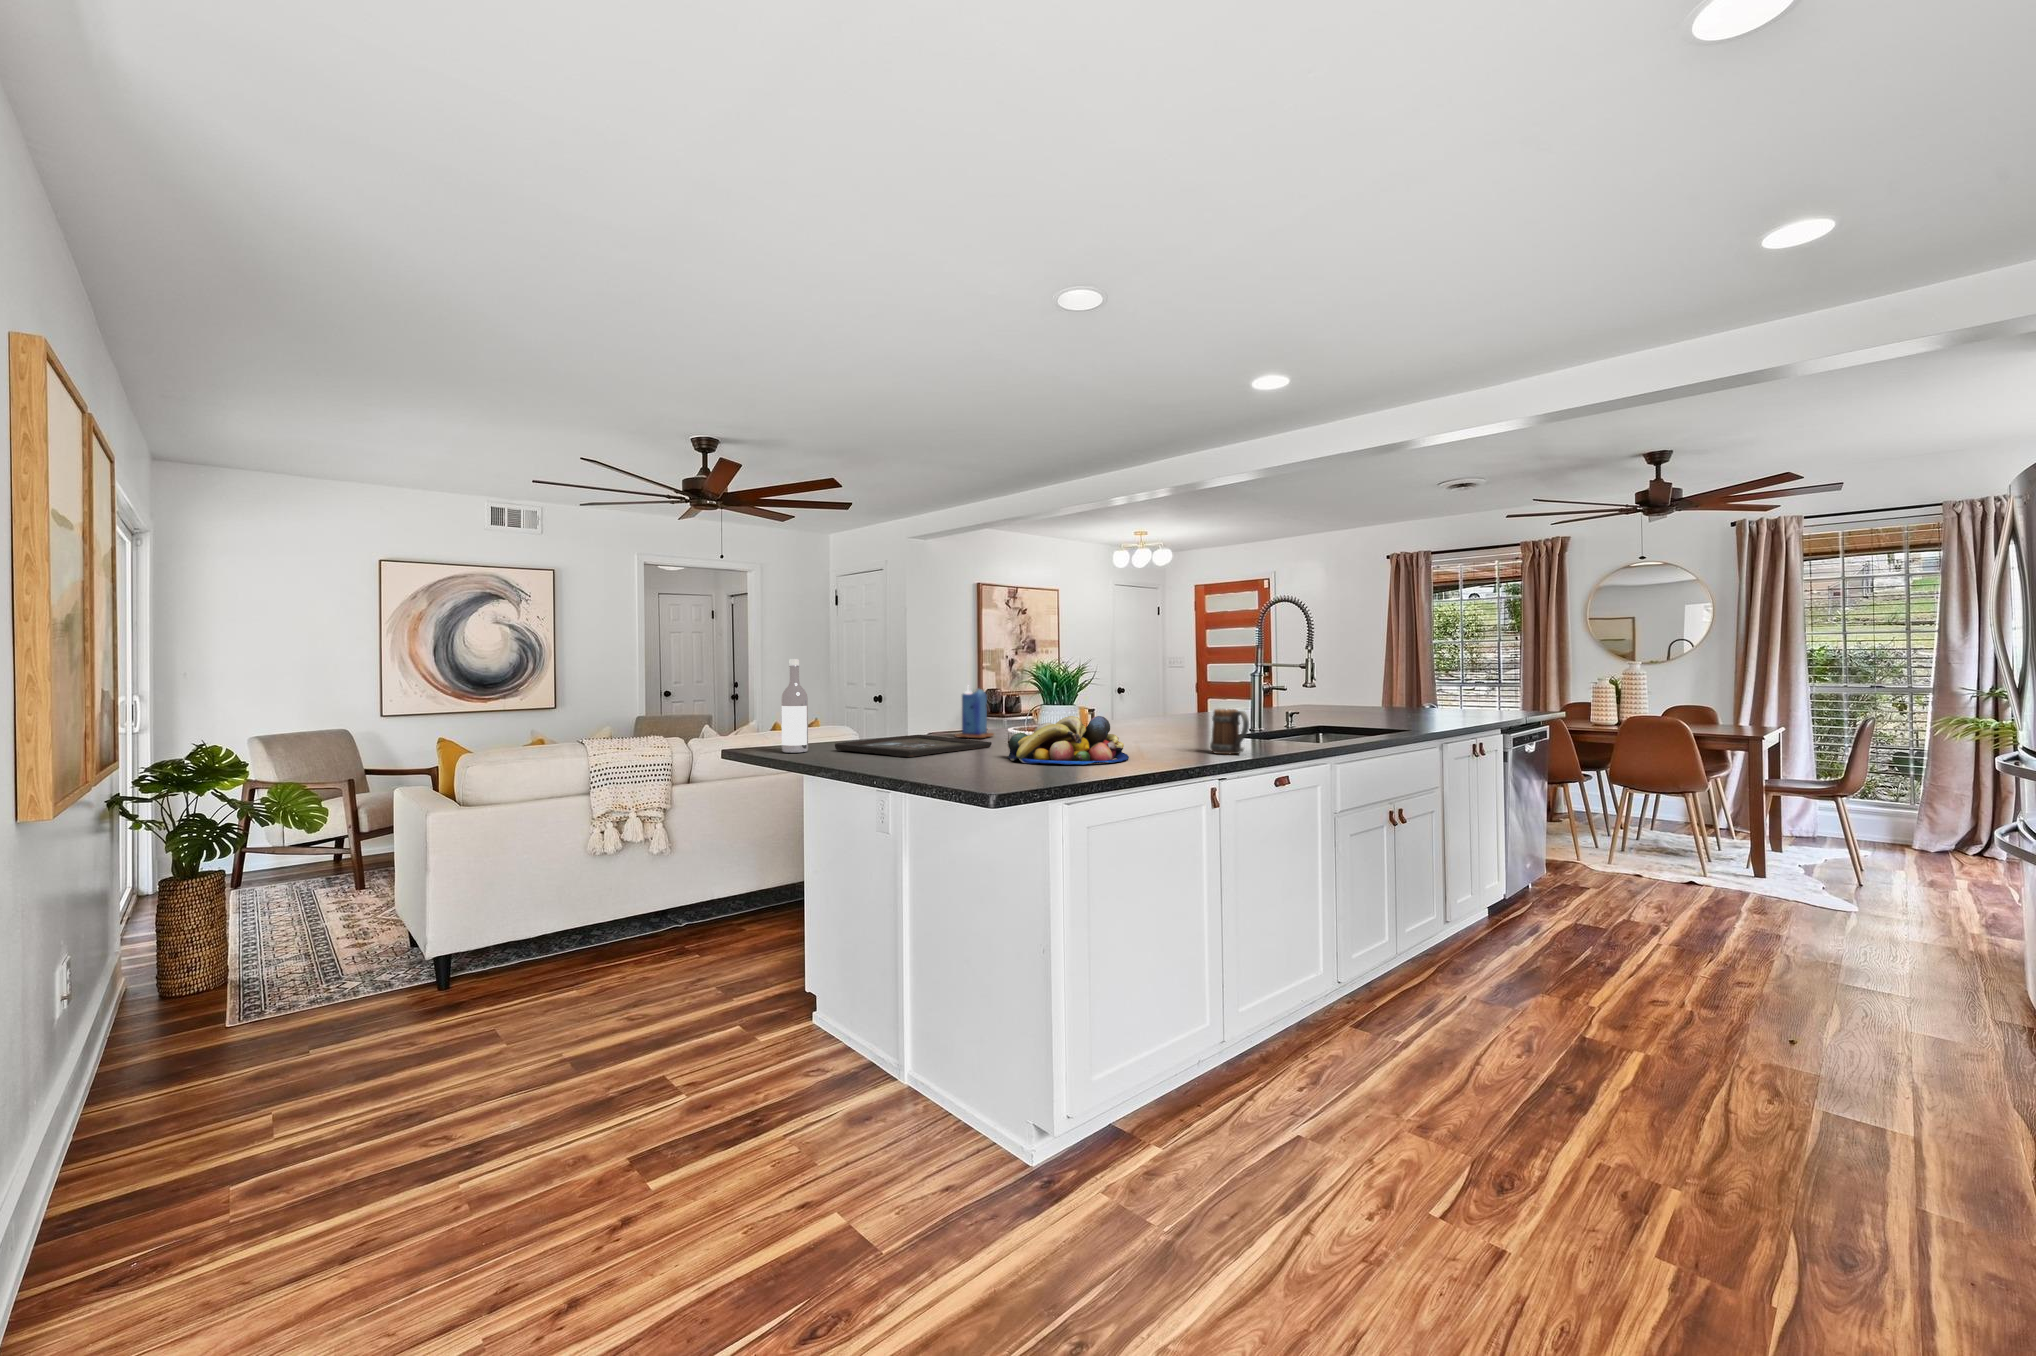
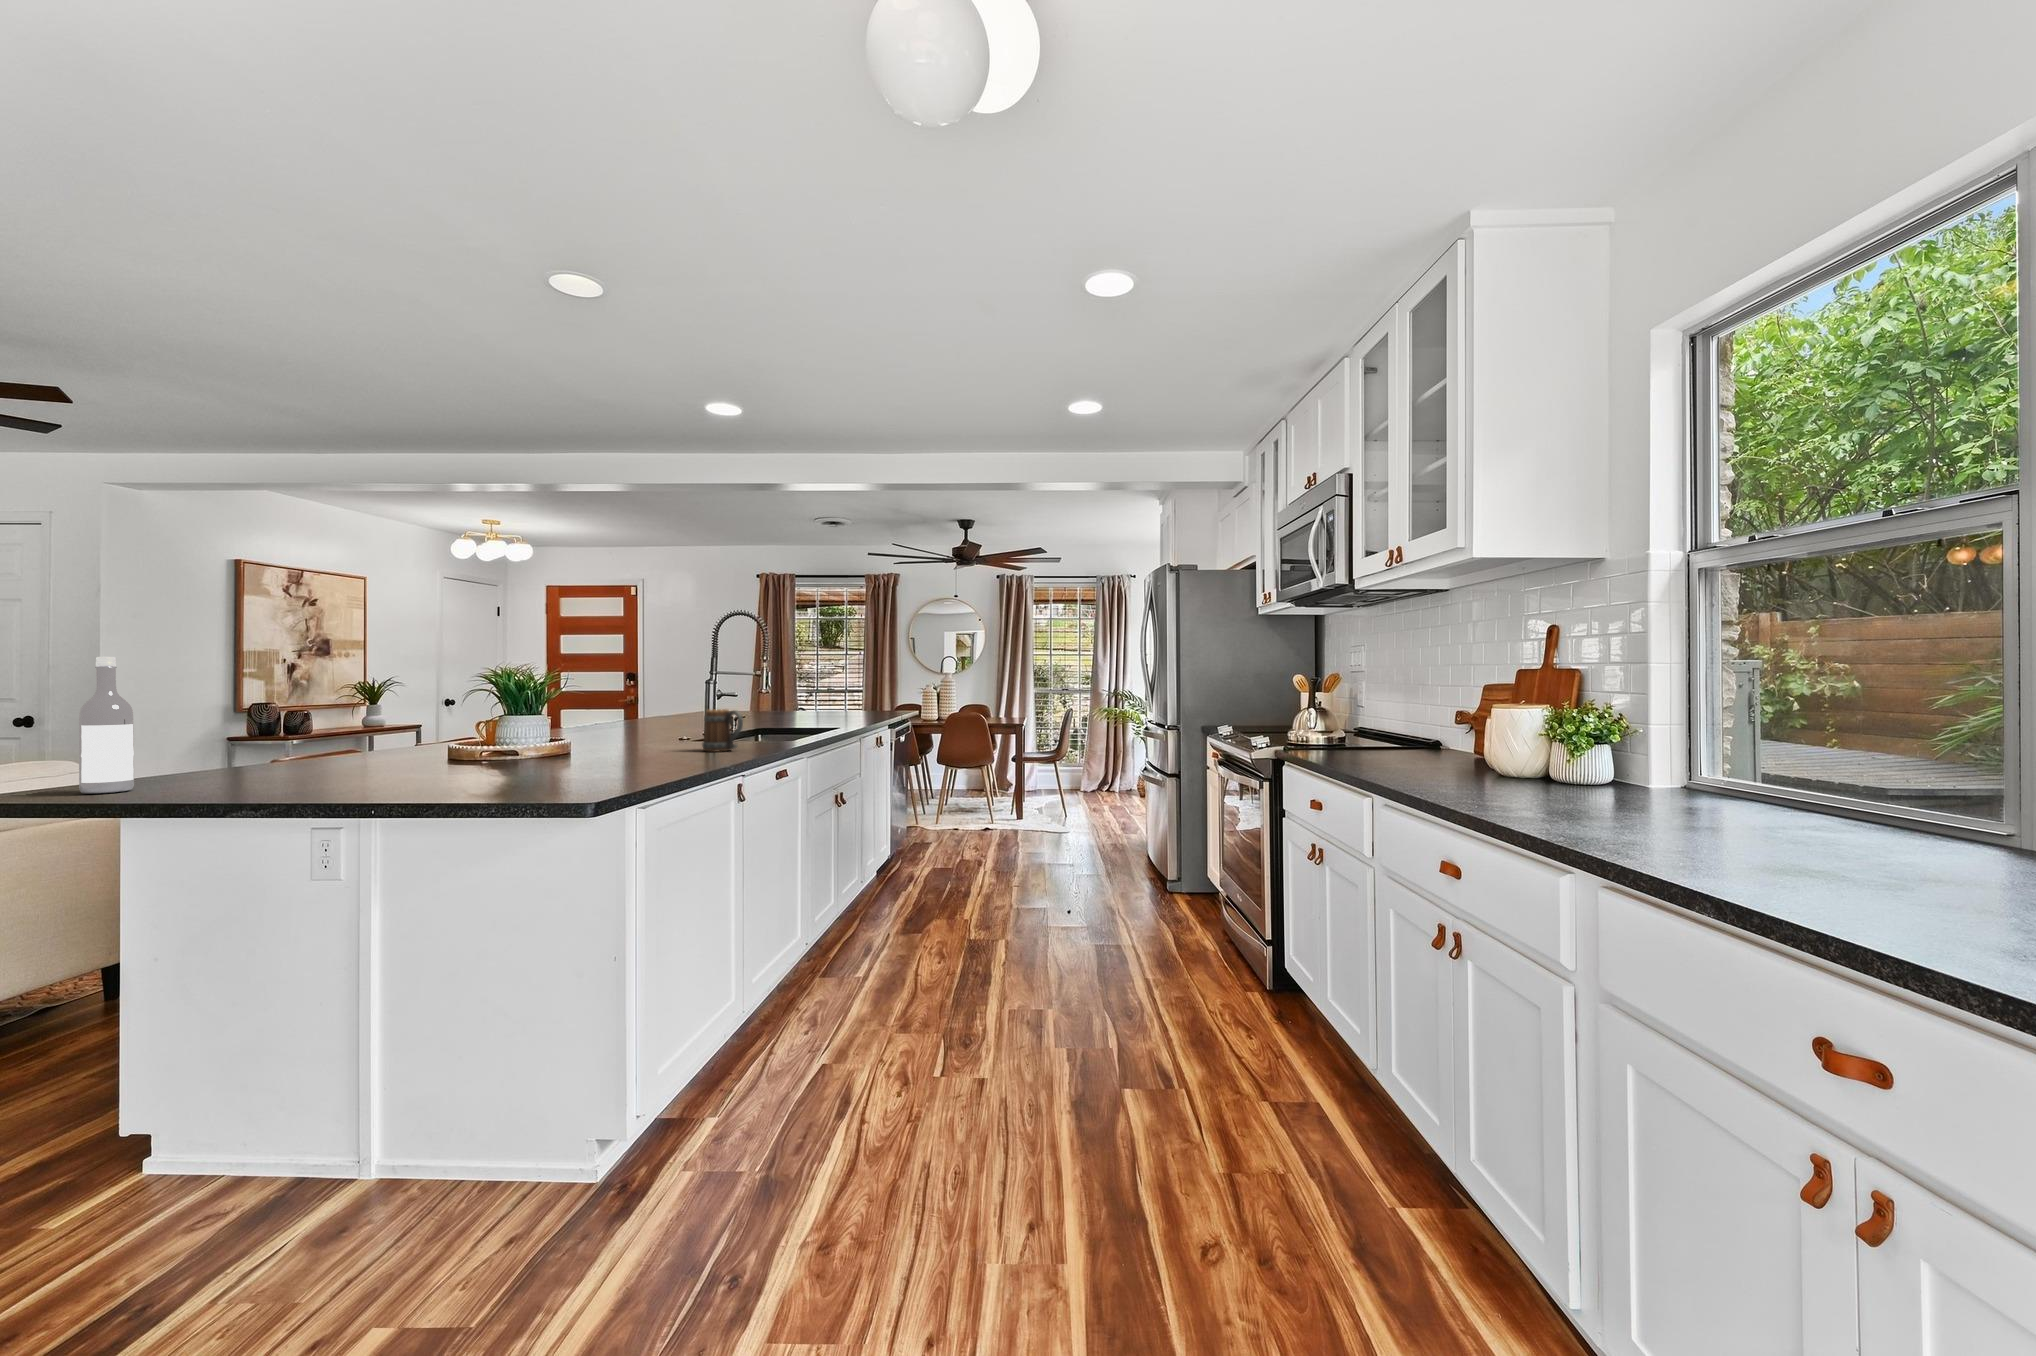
candle: present [955,687,994,738] -> none [351,693,408,758]
fruit bowl: present [1008,716,1129,764] -> none [488,720,636,774]
tray: present [835,735,992,757] -> none [185,757,436,783]

